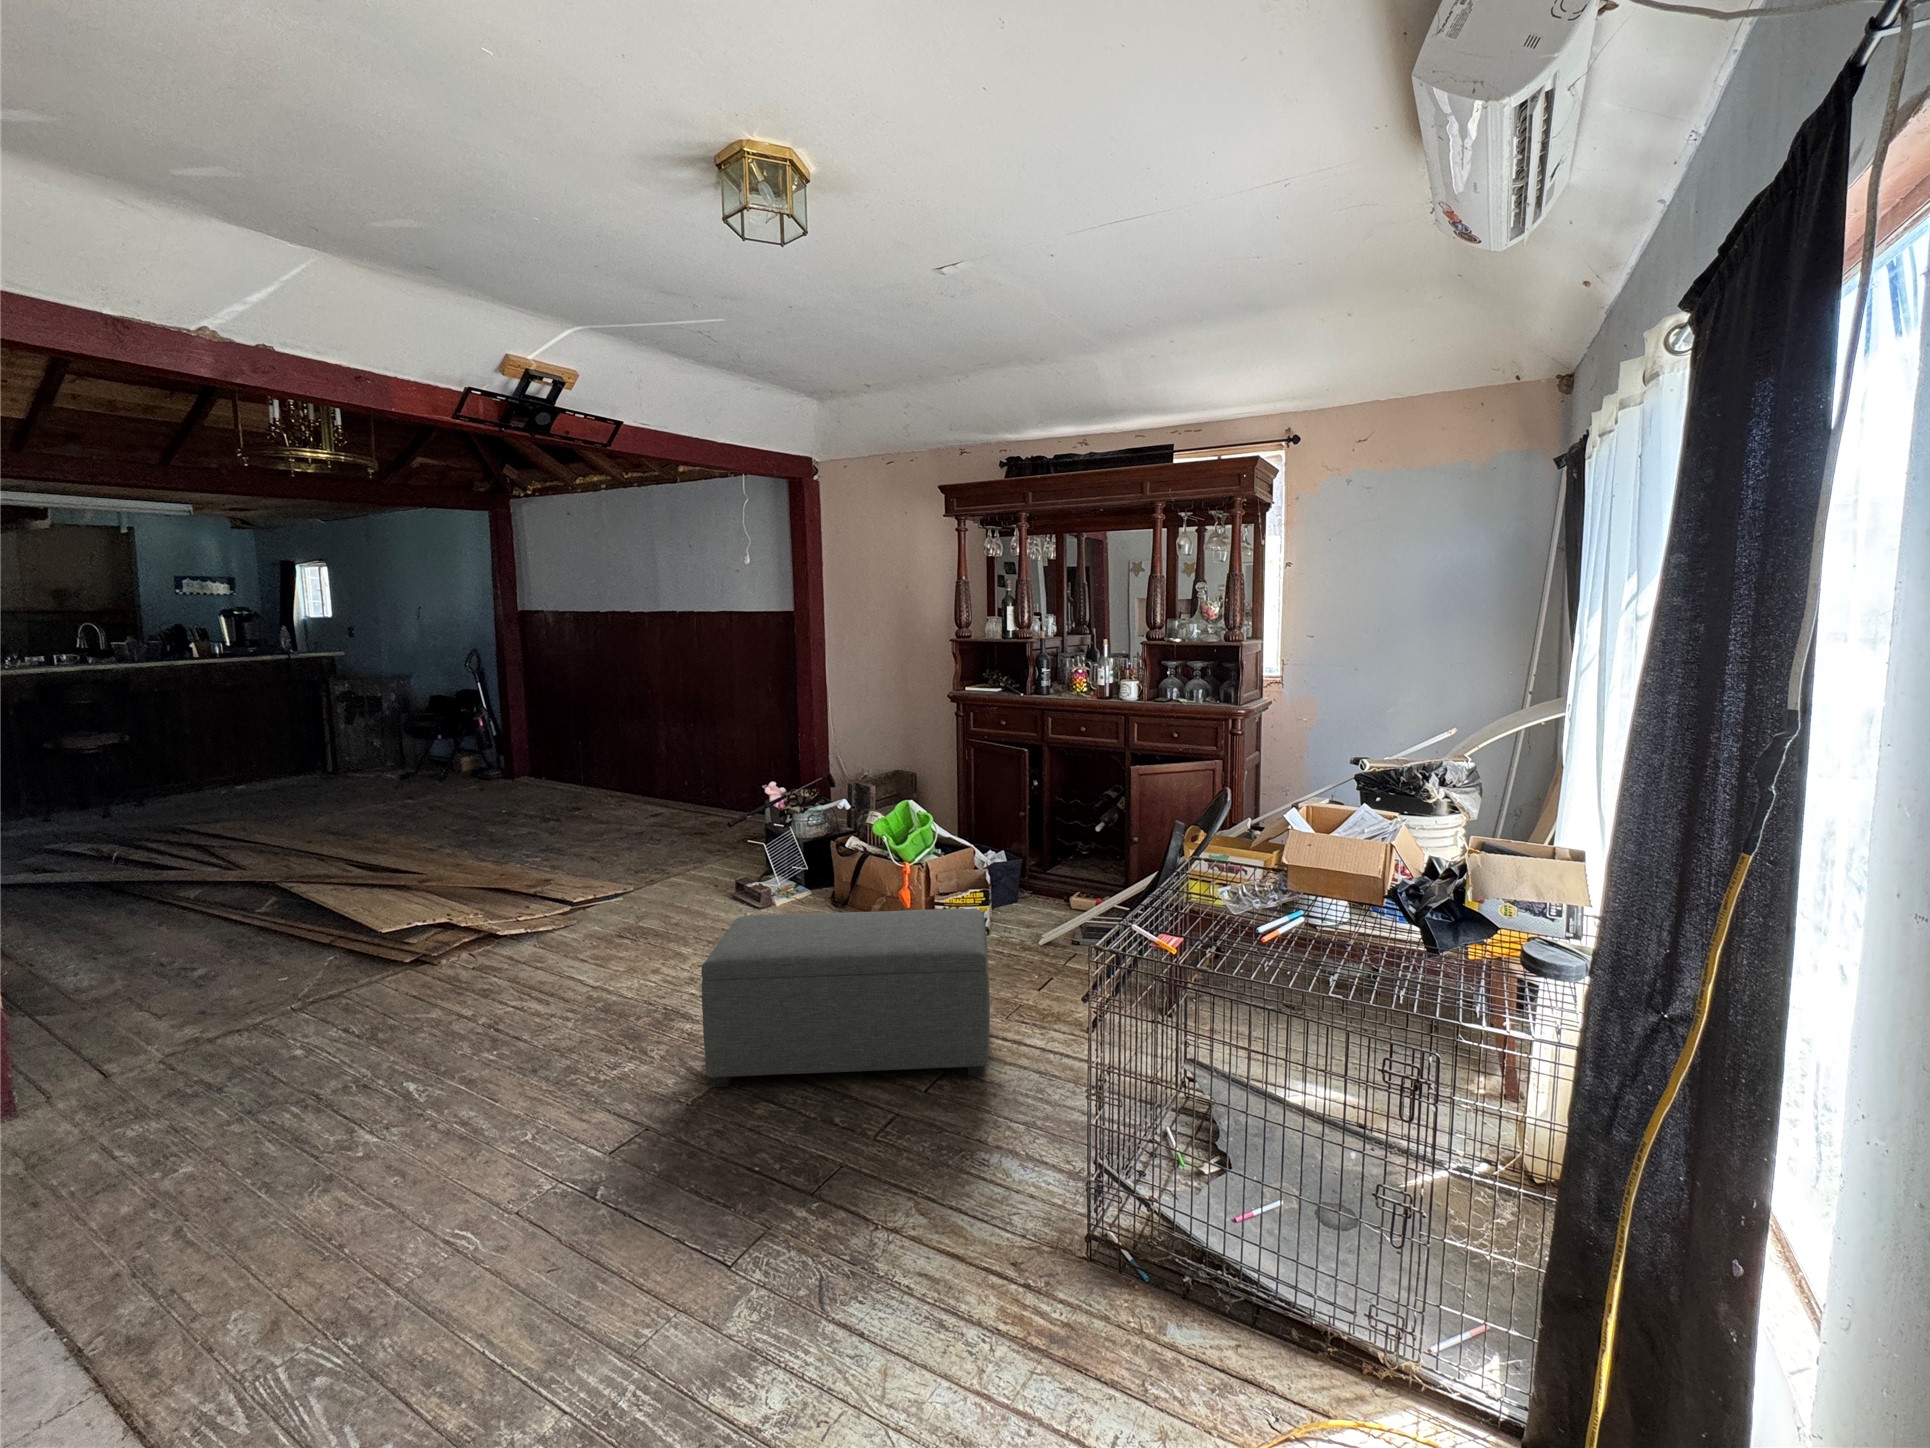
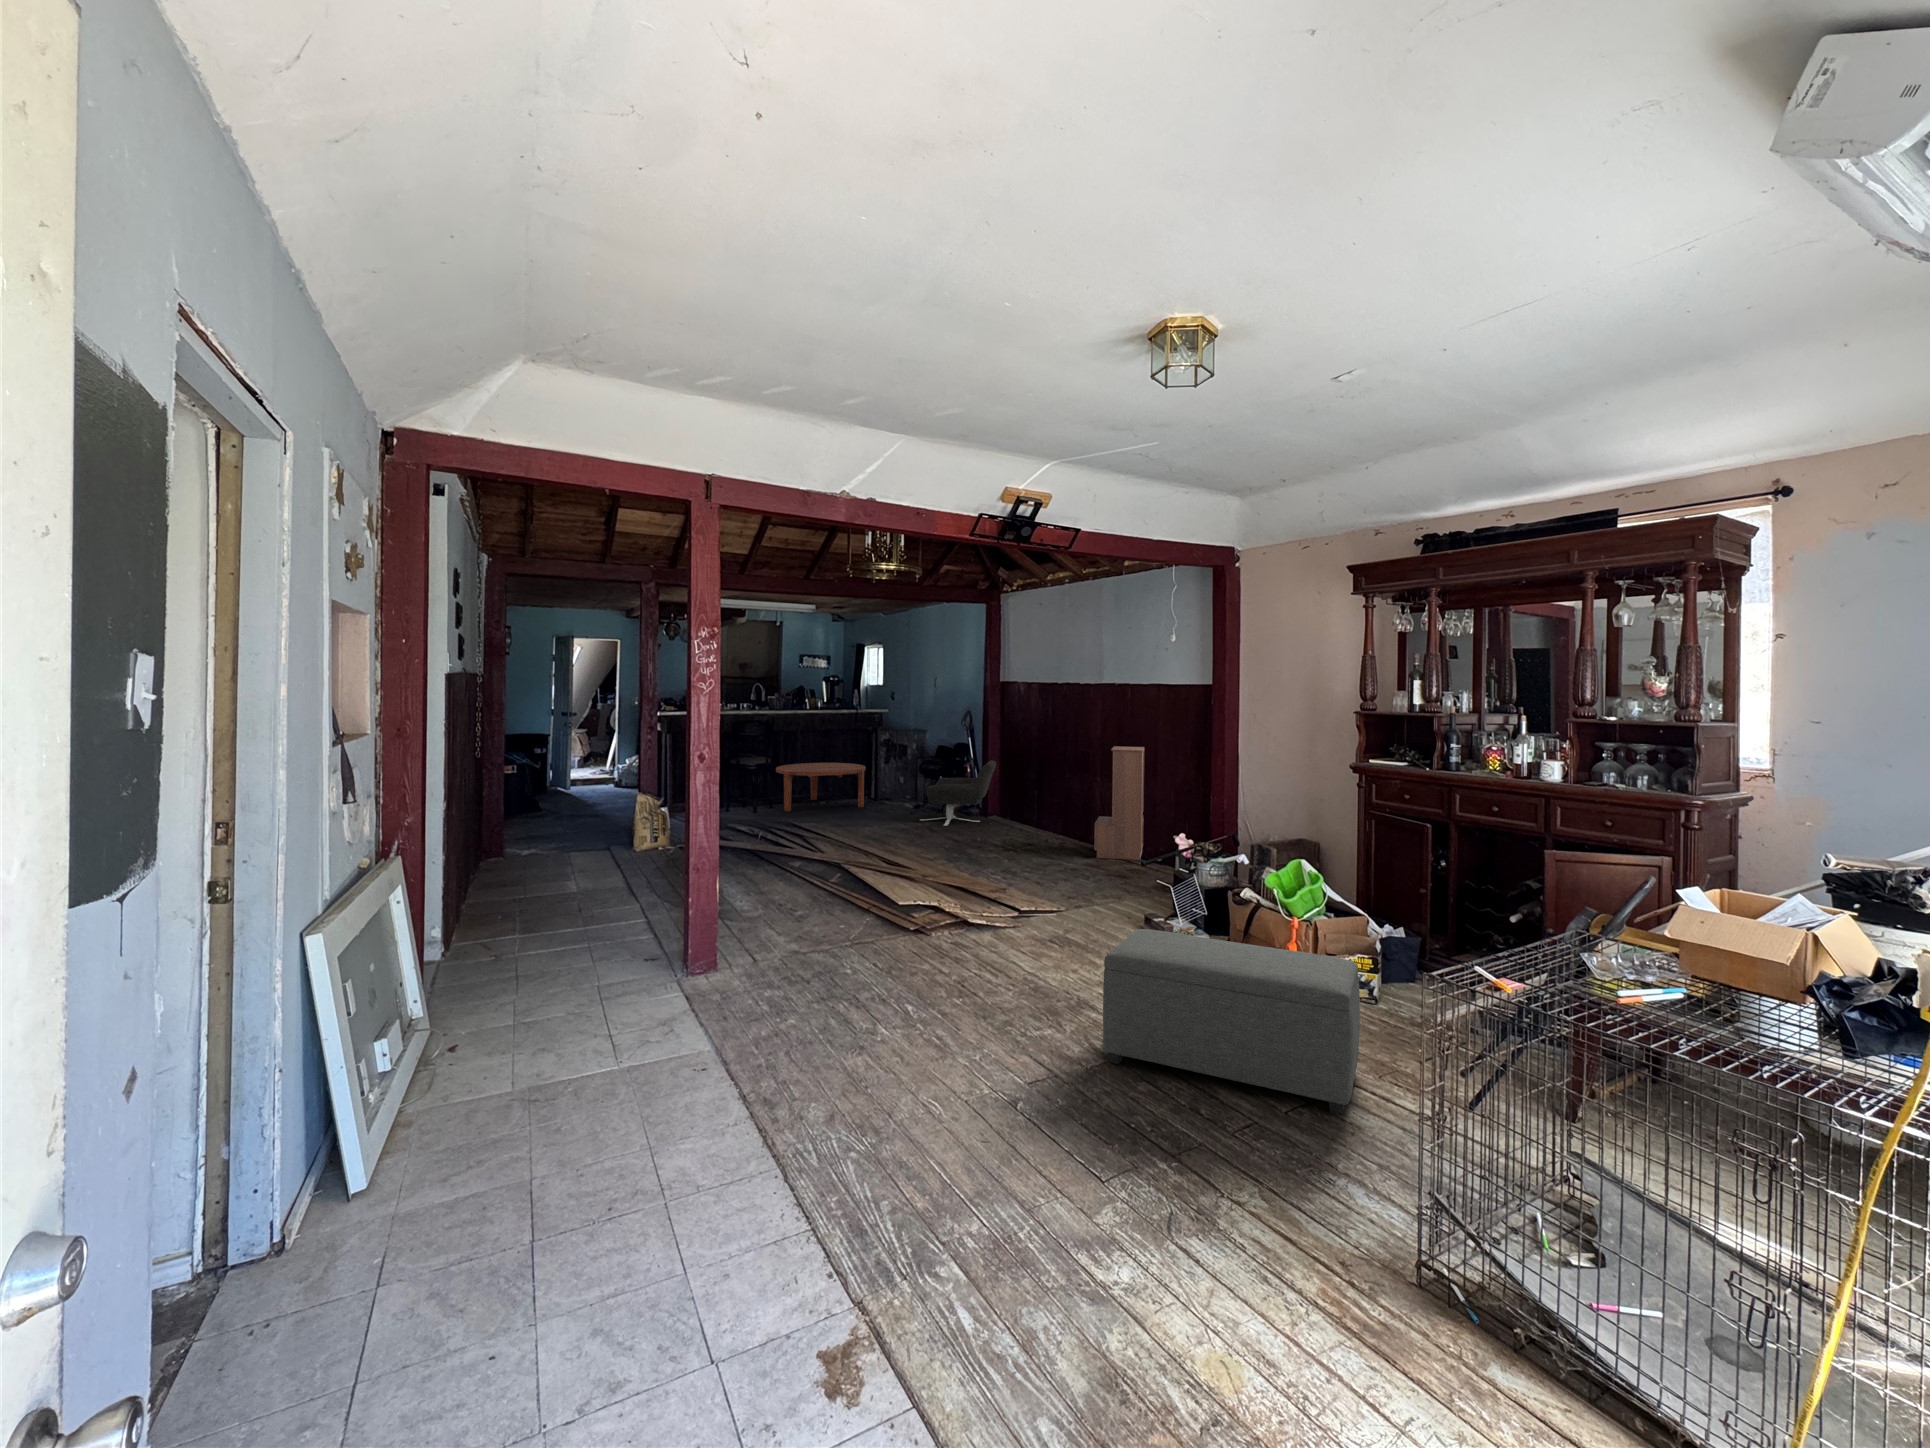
bookshelf: none [661,684,721,816] -> present [1094,746,1145,860]
lounge chair: none [410,711,521,800] -> present [920,760,996,826]
coffee table: none [144,730,316,809] -> present [776,763,866,811]

